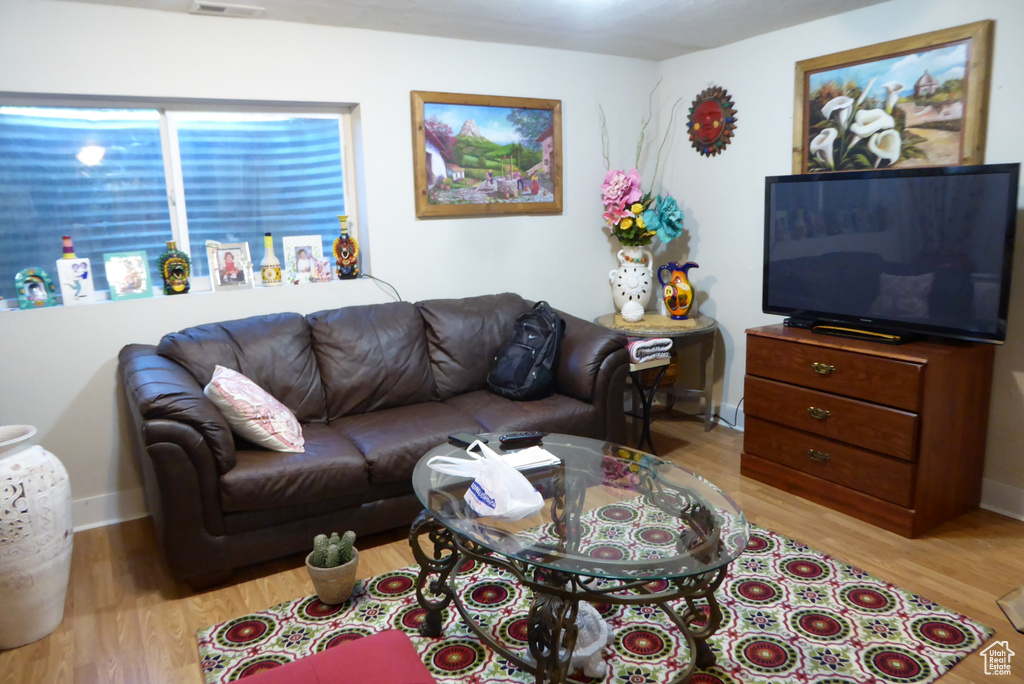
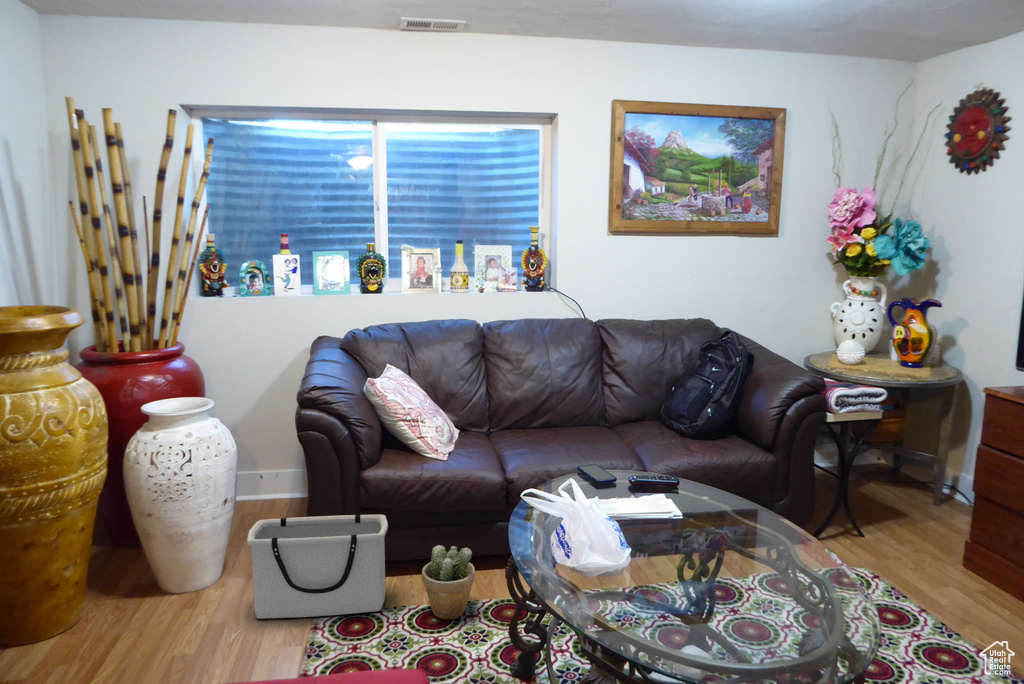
storage bin: none [106,517,266,652] -> present [247,515,388,618]

